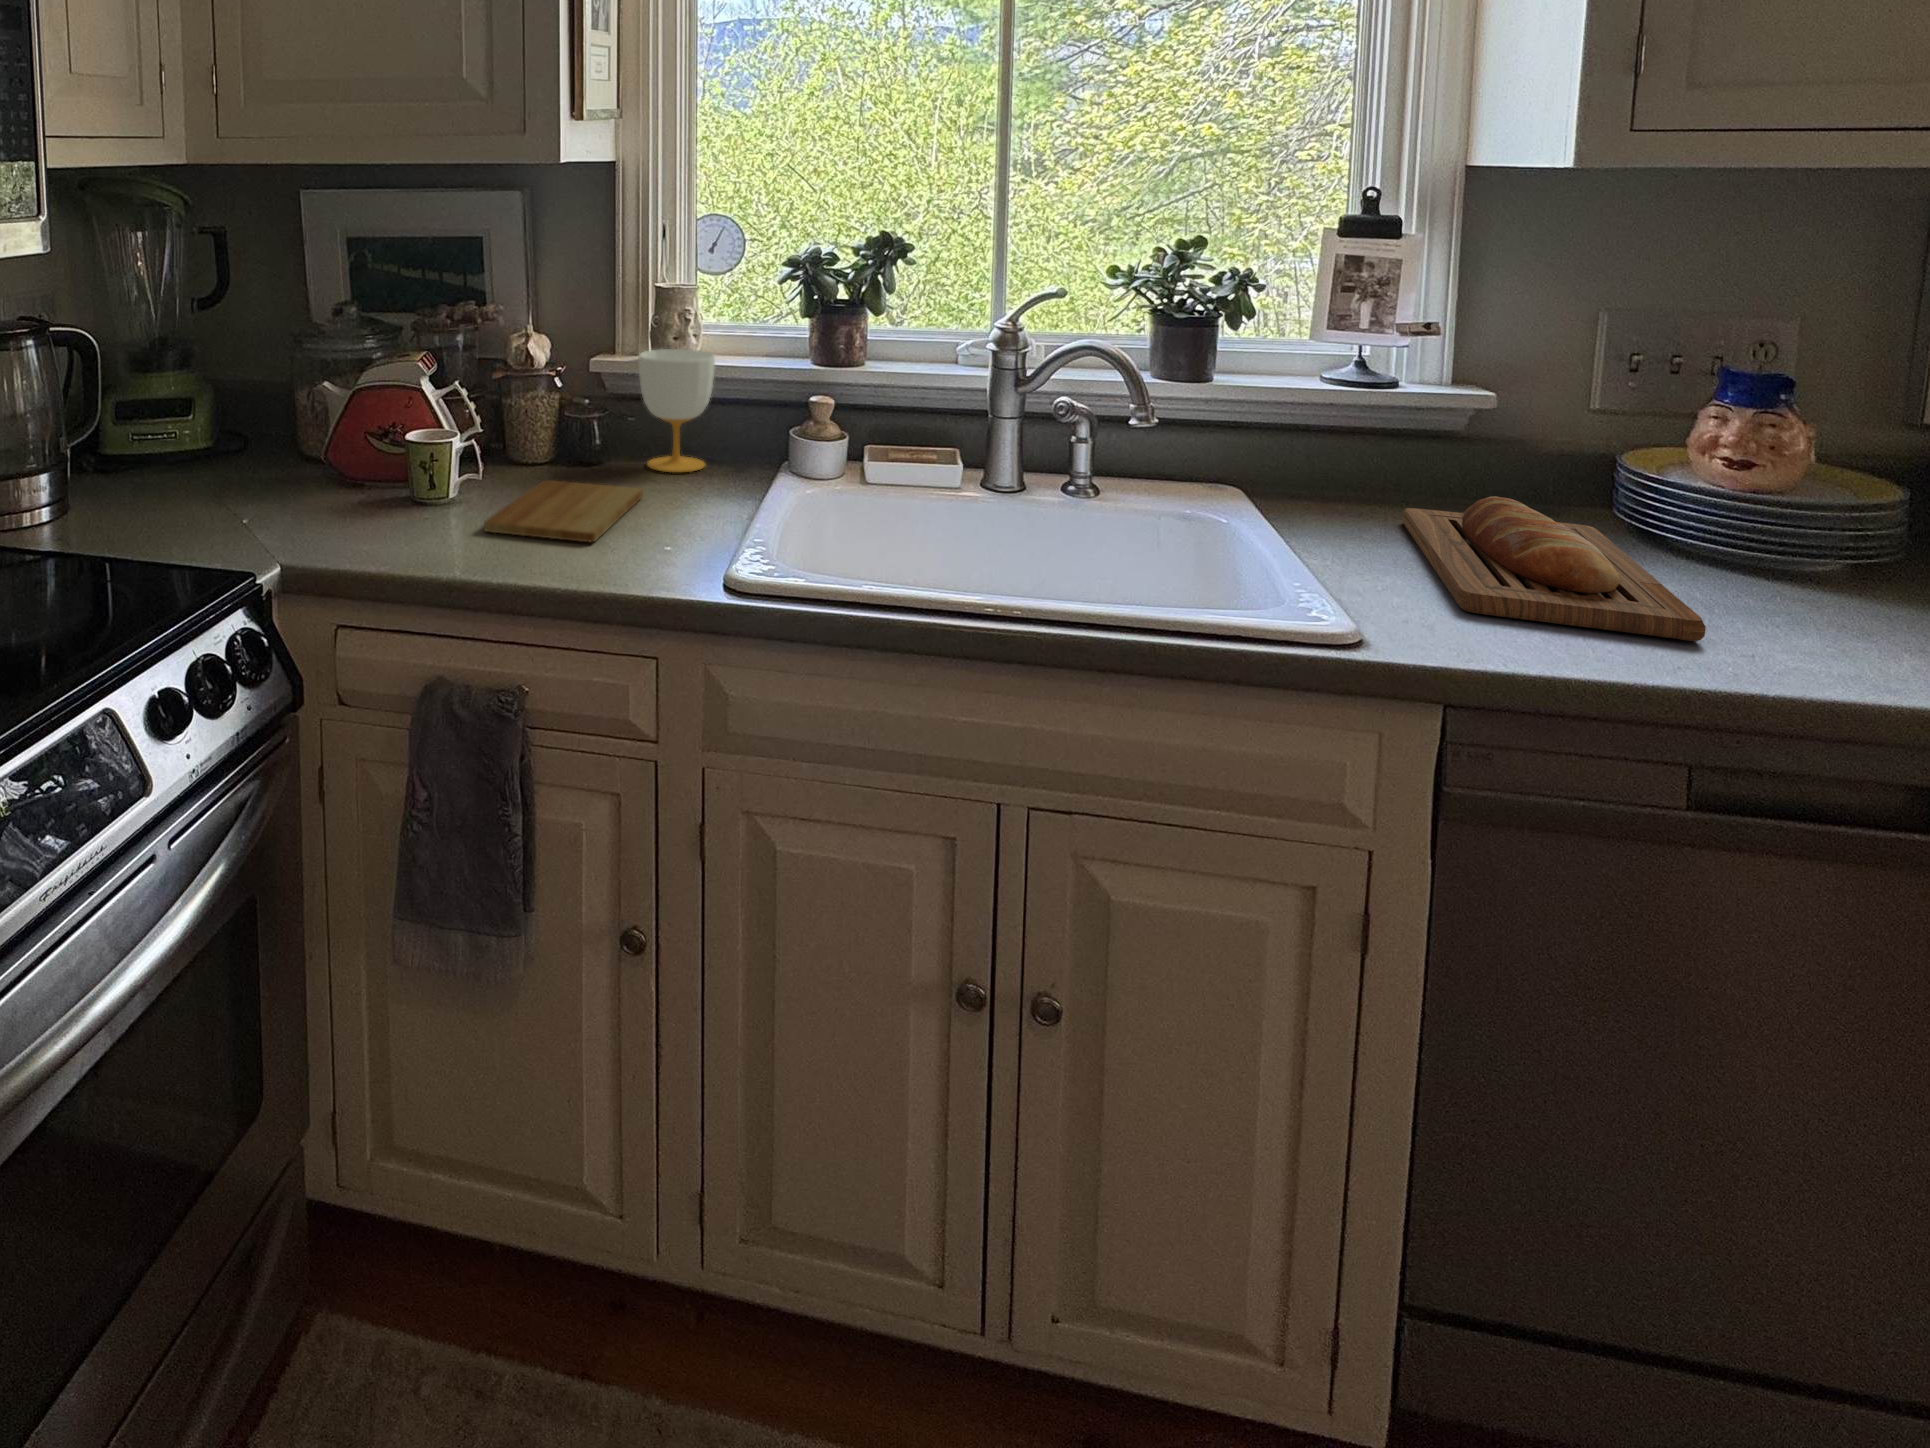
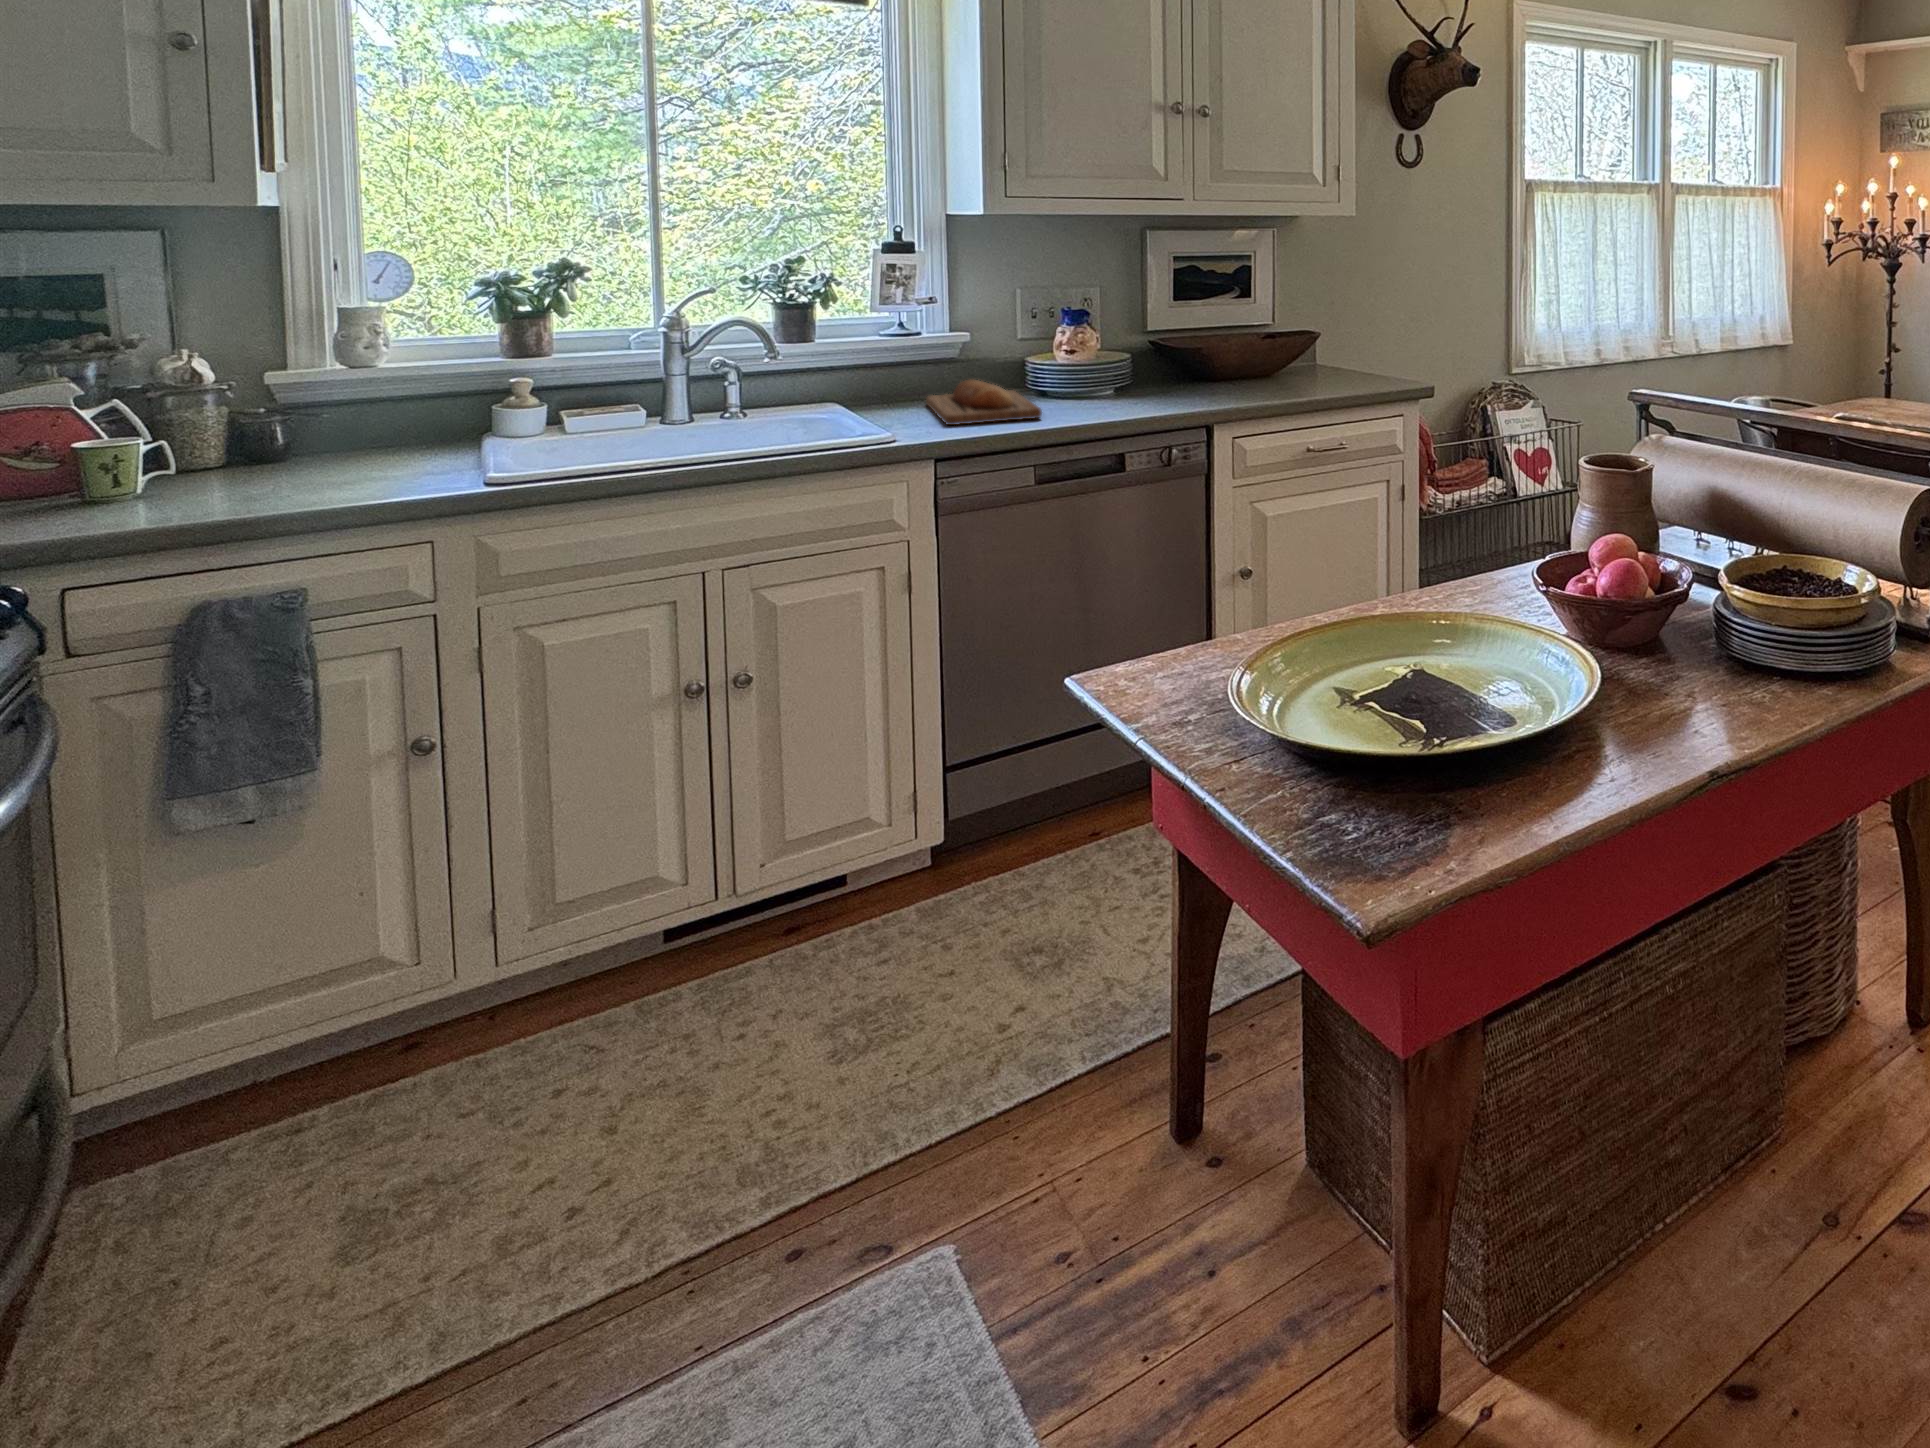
cup: present [638,349,715,472] -> none [335,356,418,453]
cutting board: present [484,480,643,542] -> none [238,458,374,496]

